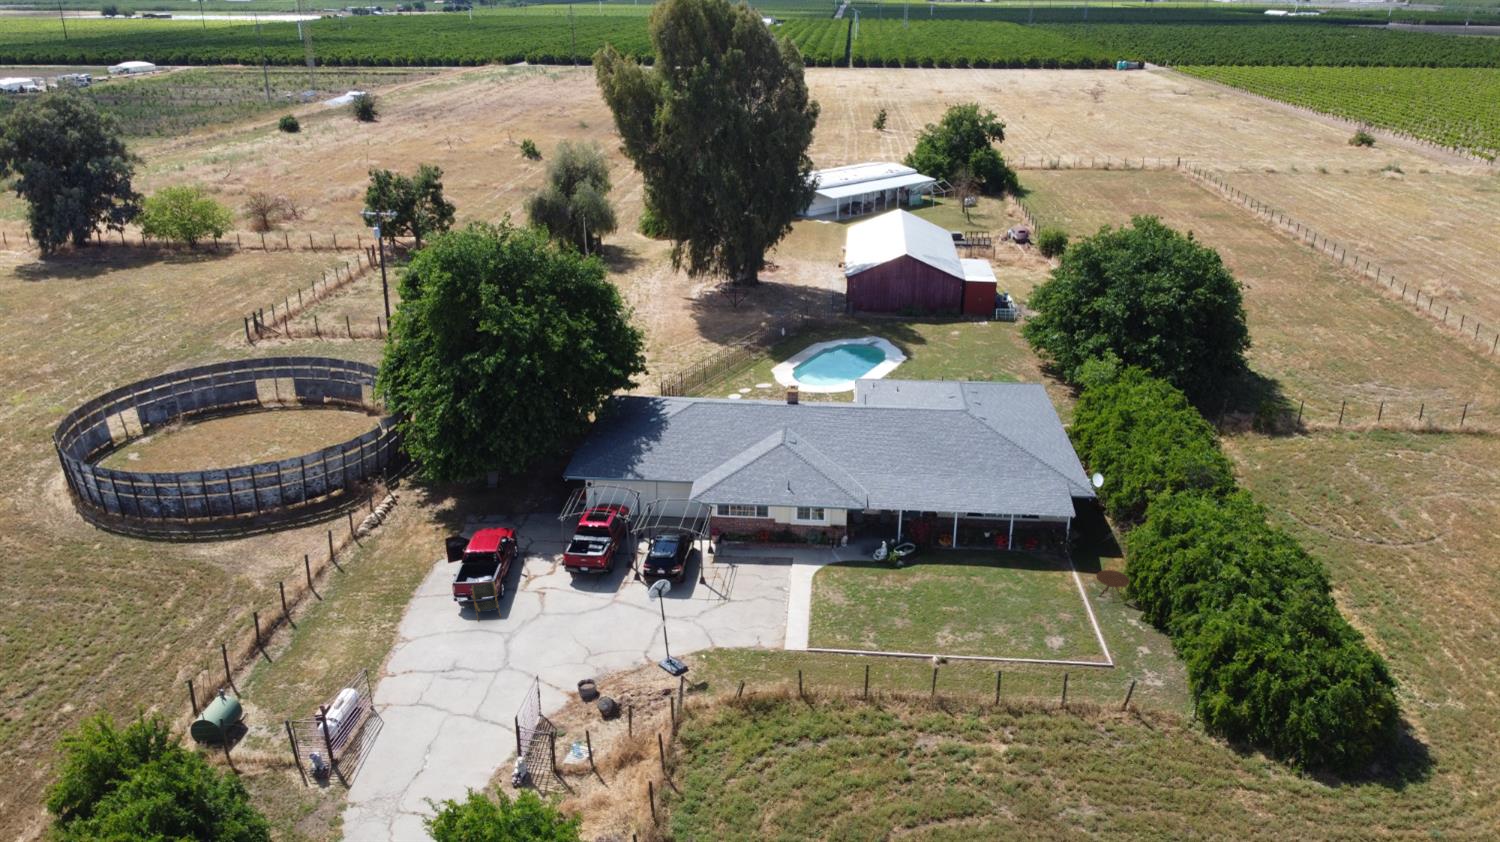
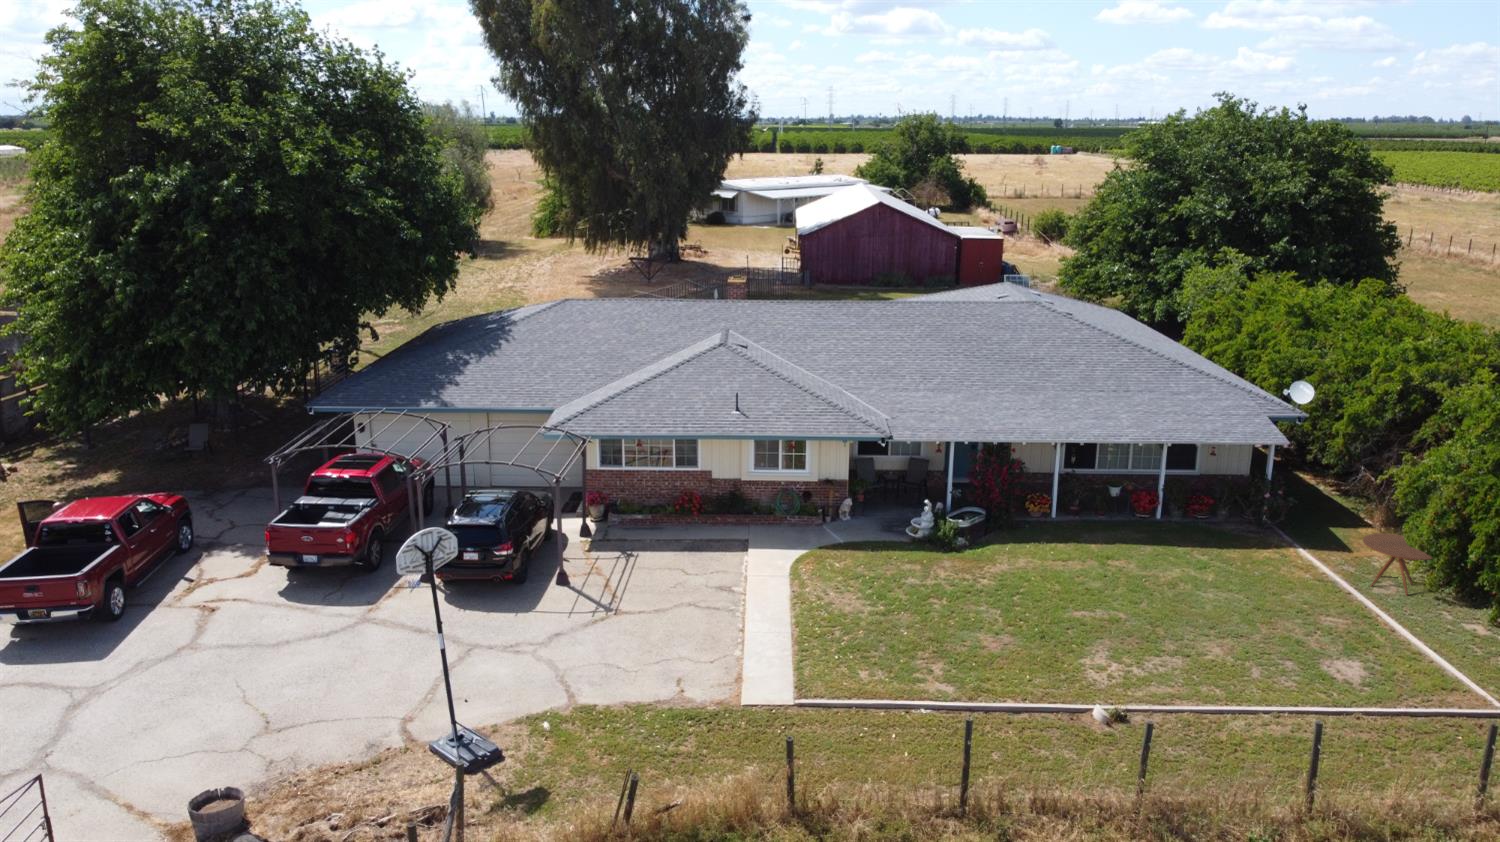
lounge chair: present [472,582,499,612] -> none [18,575,88,666]

